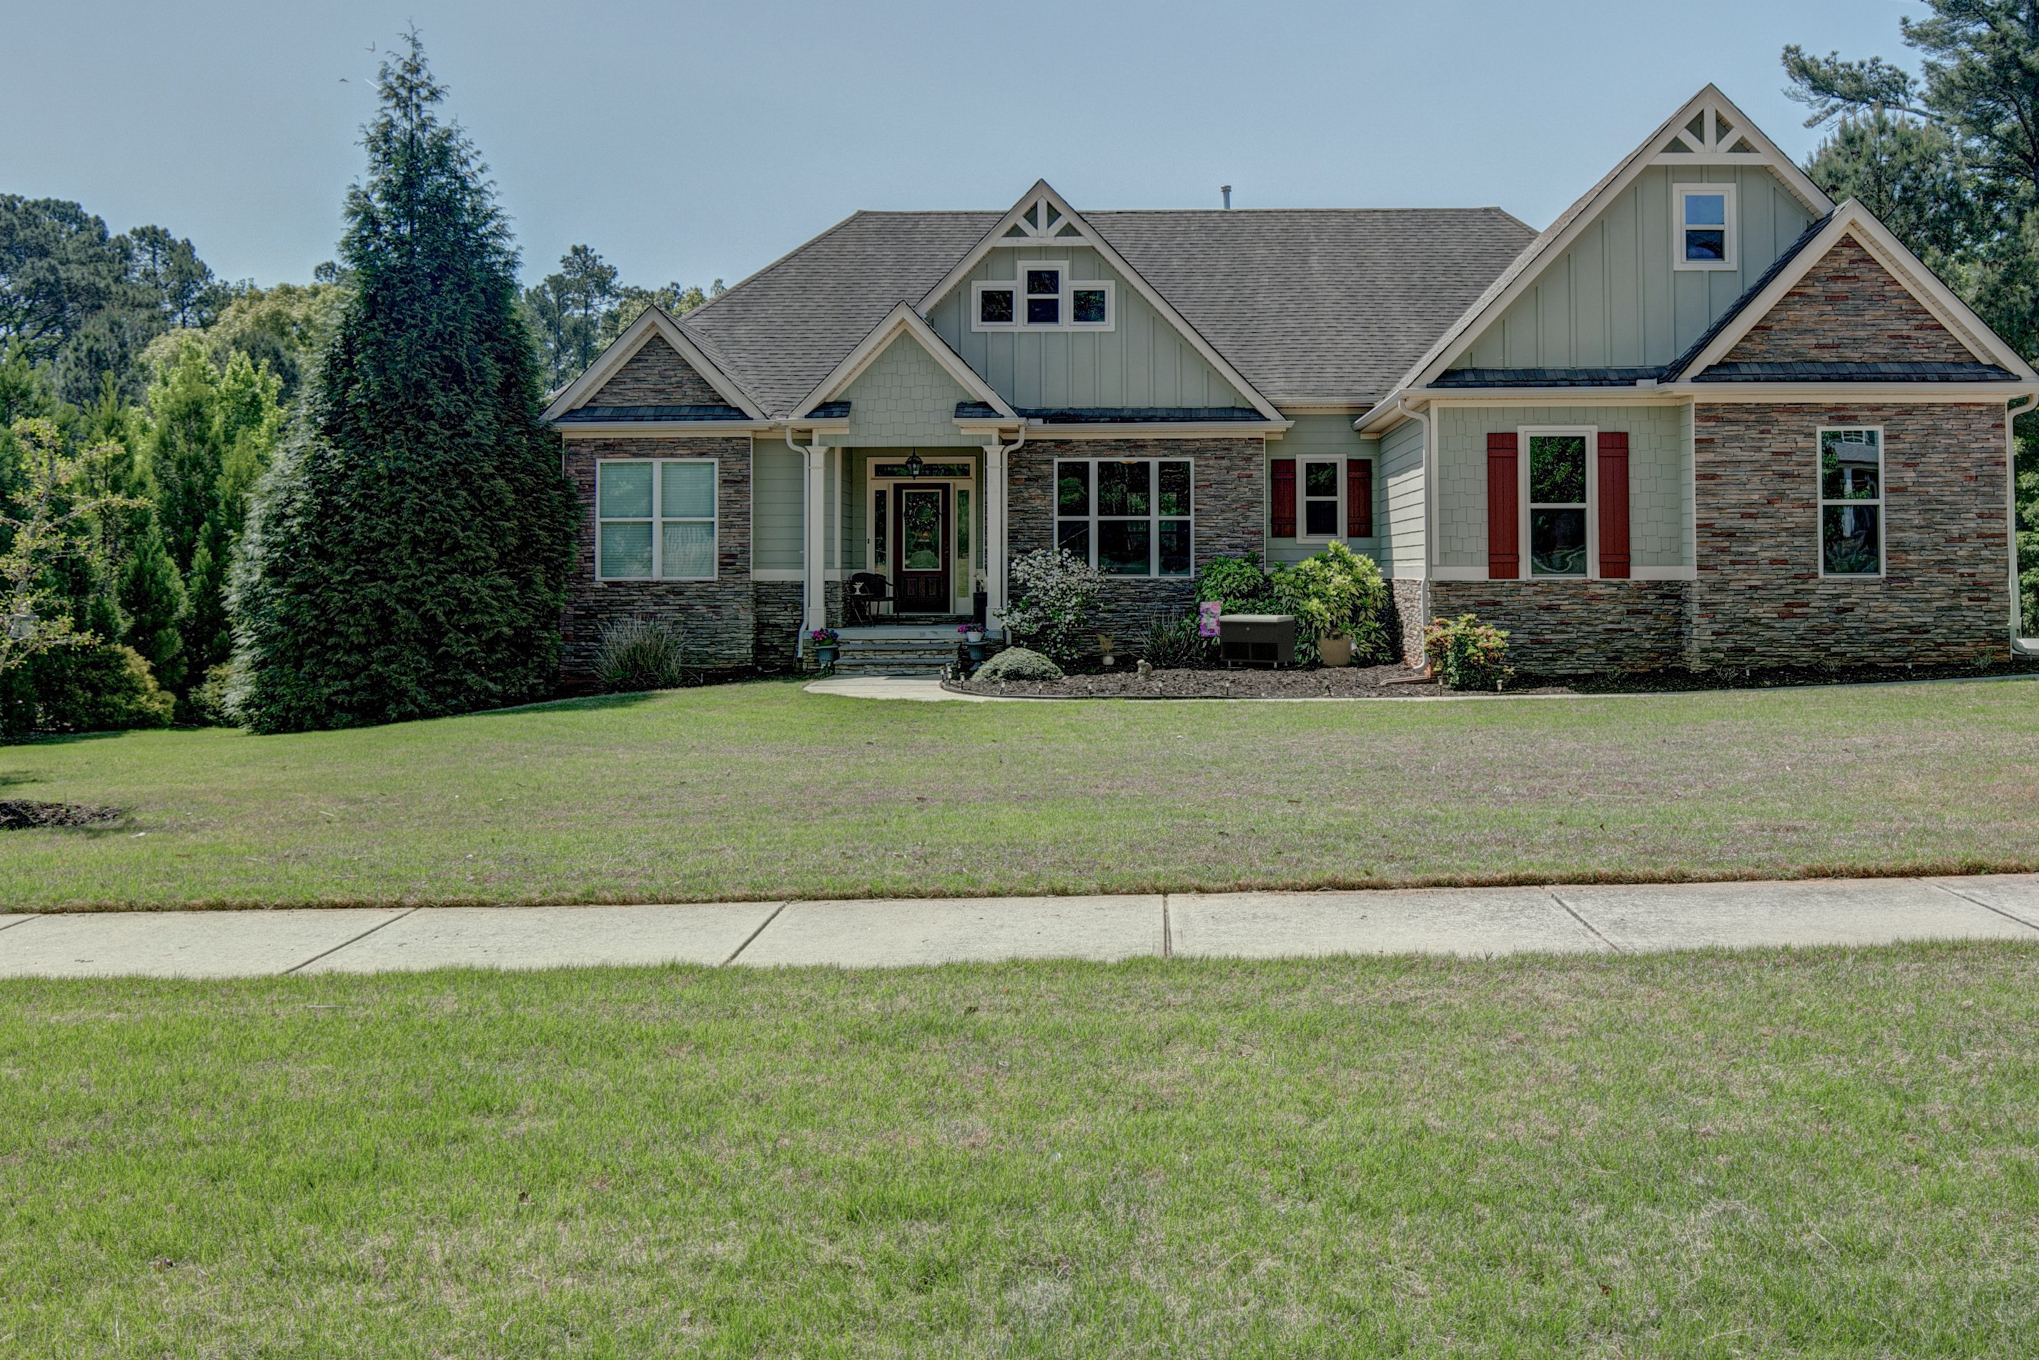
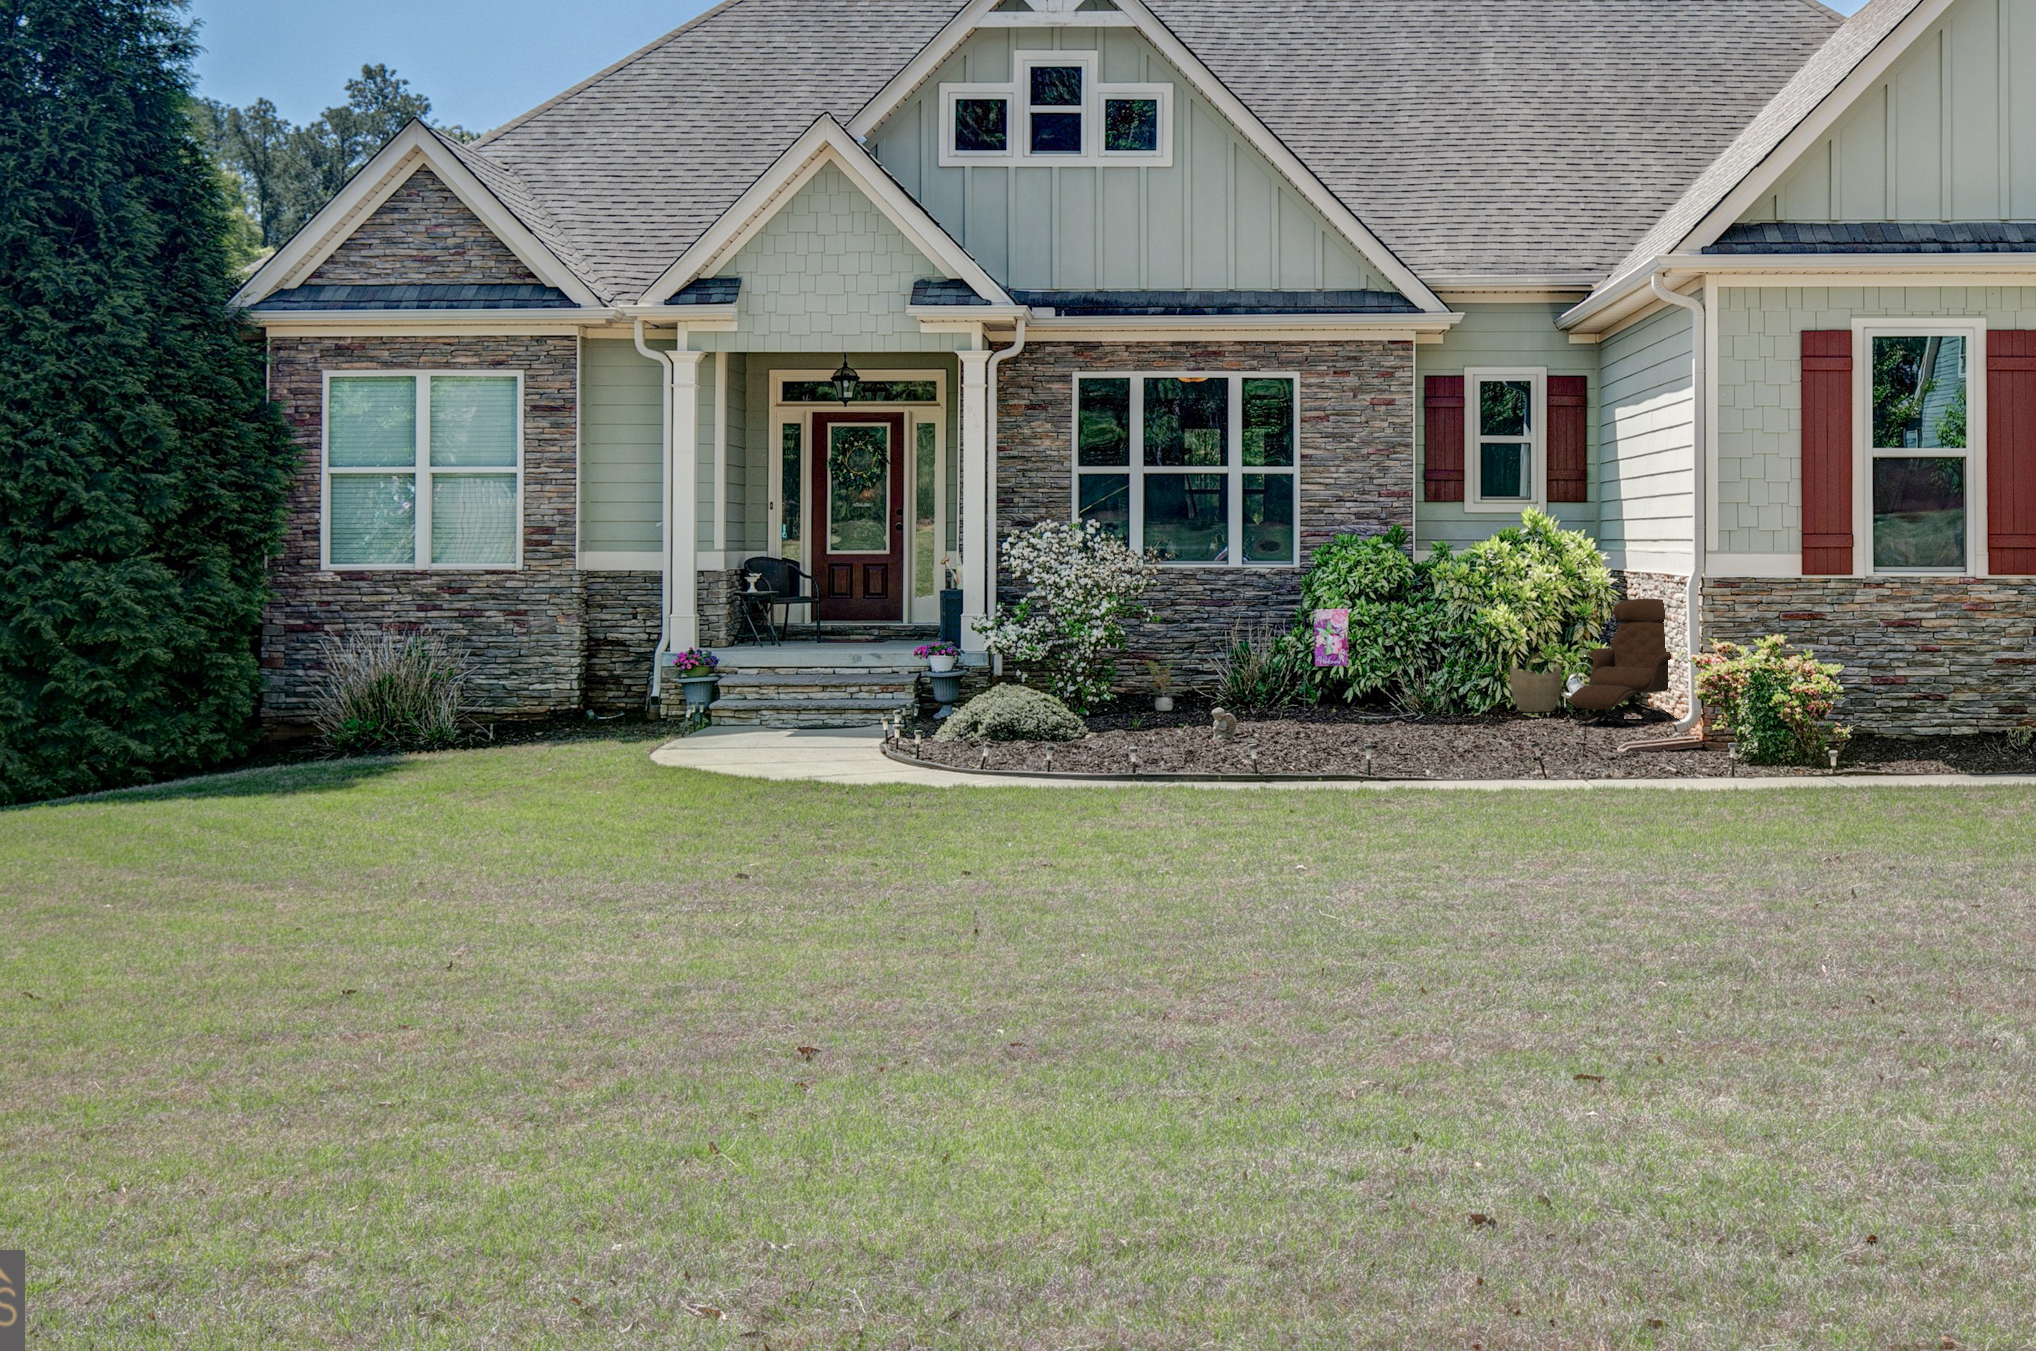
lounge chair: none [1354,596,1426,673] -> present [1570,599,1671,726]
storage bench: present [1219,614,1295,668] -> none [1347,629,1470,716]

